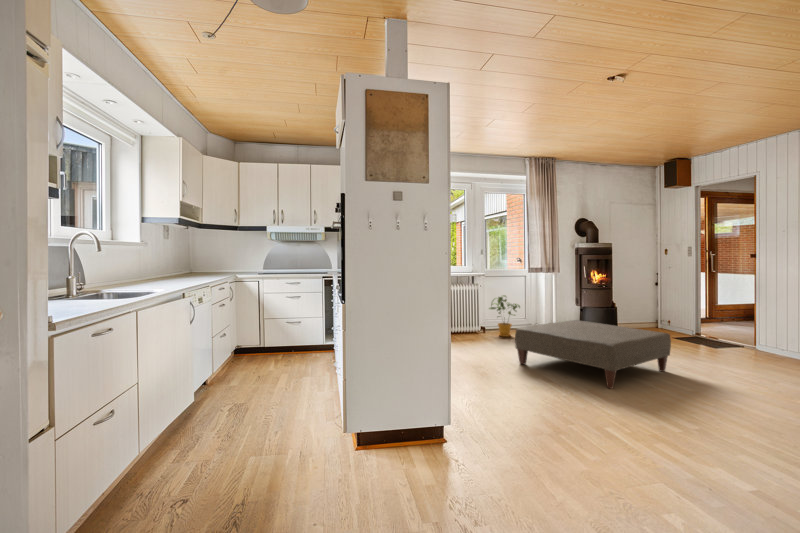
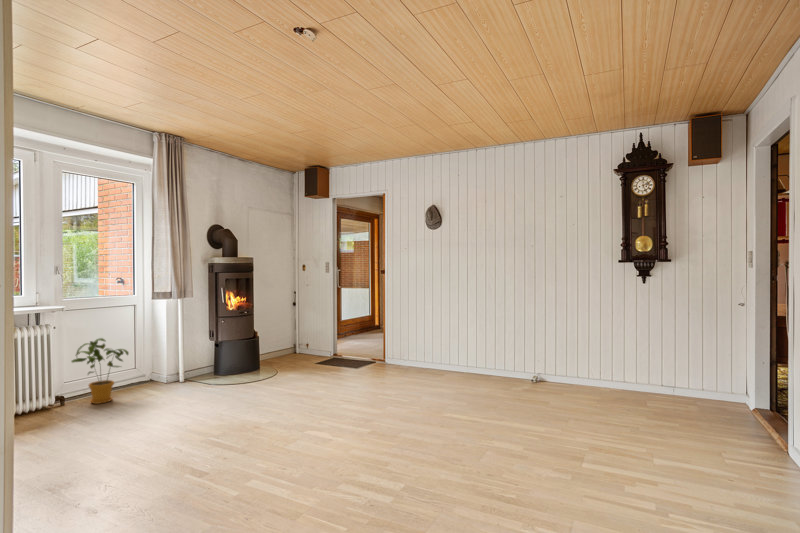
ottoman: present [515,320,671,389] -> none [124,366,328,465]

